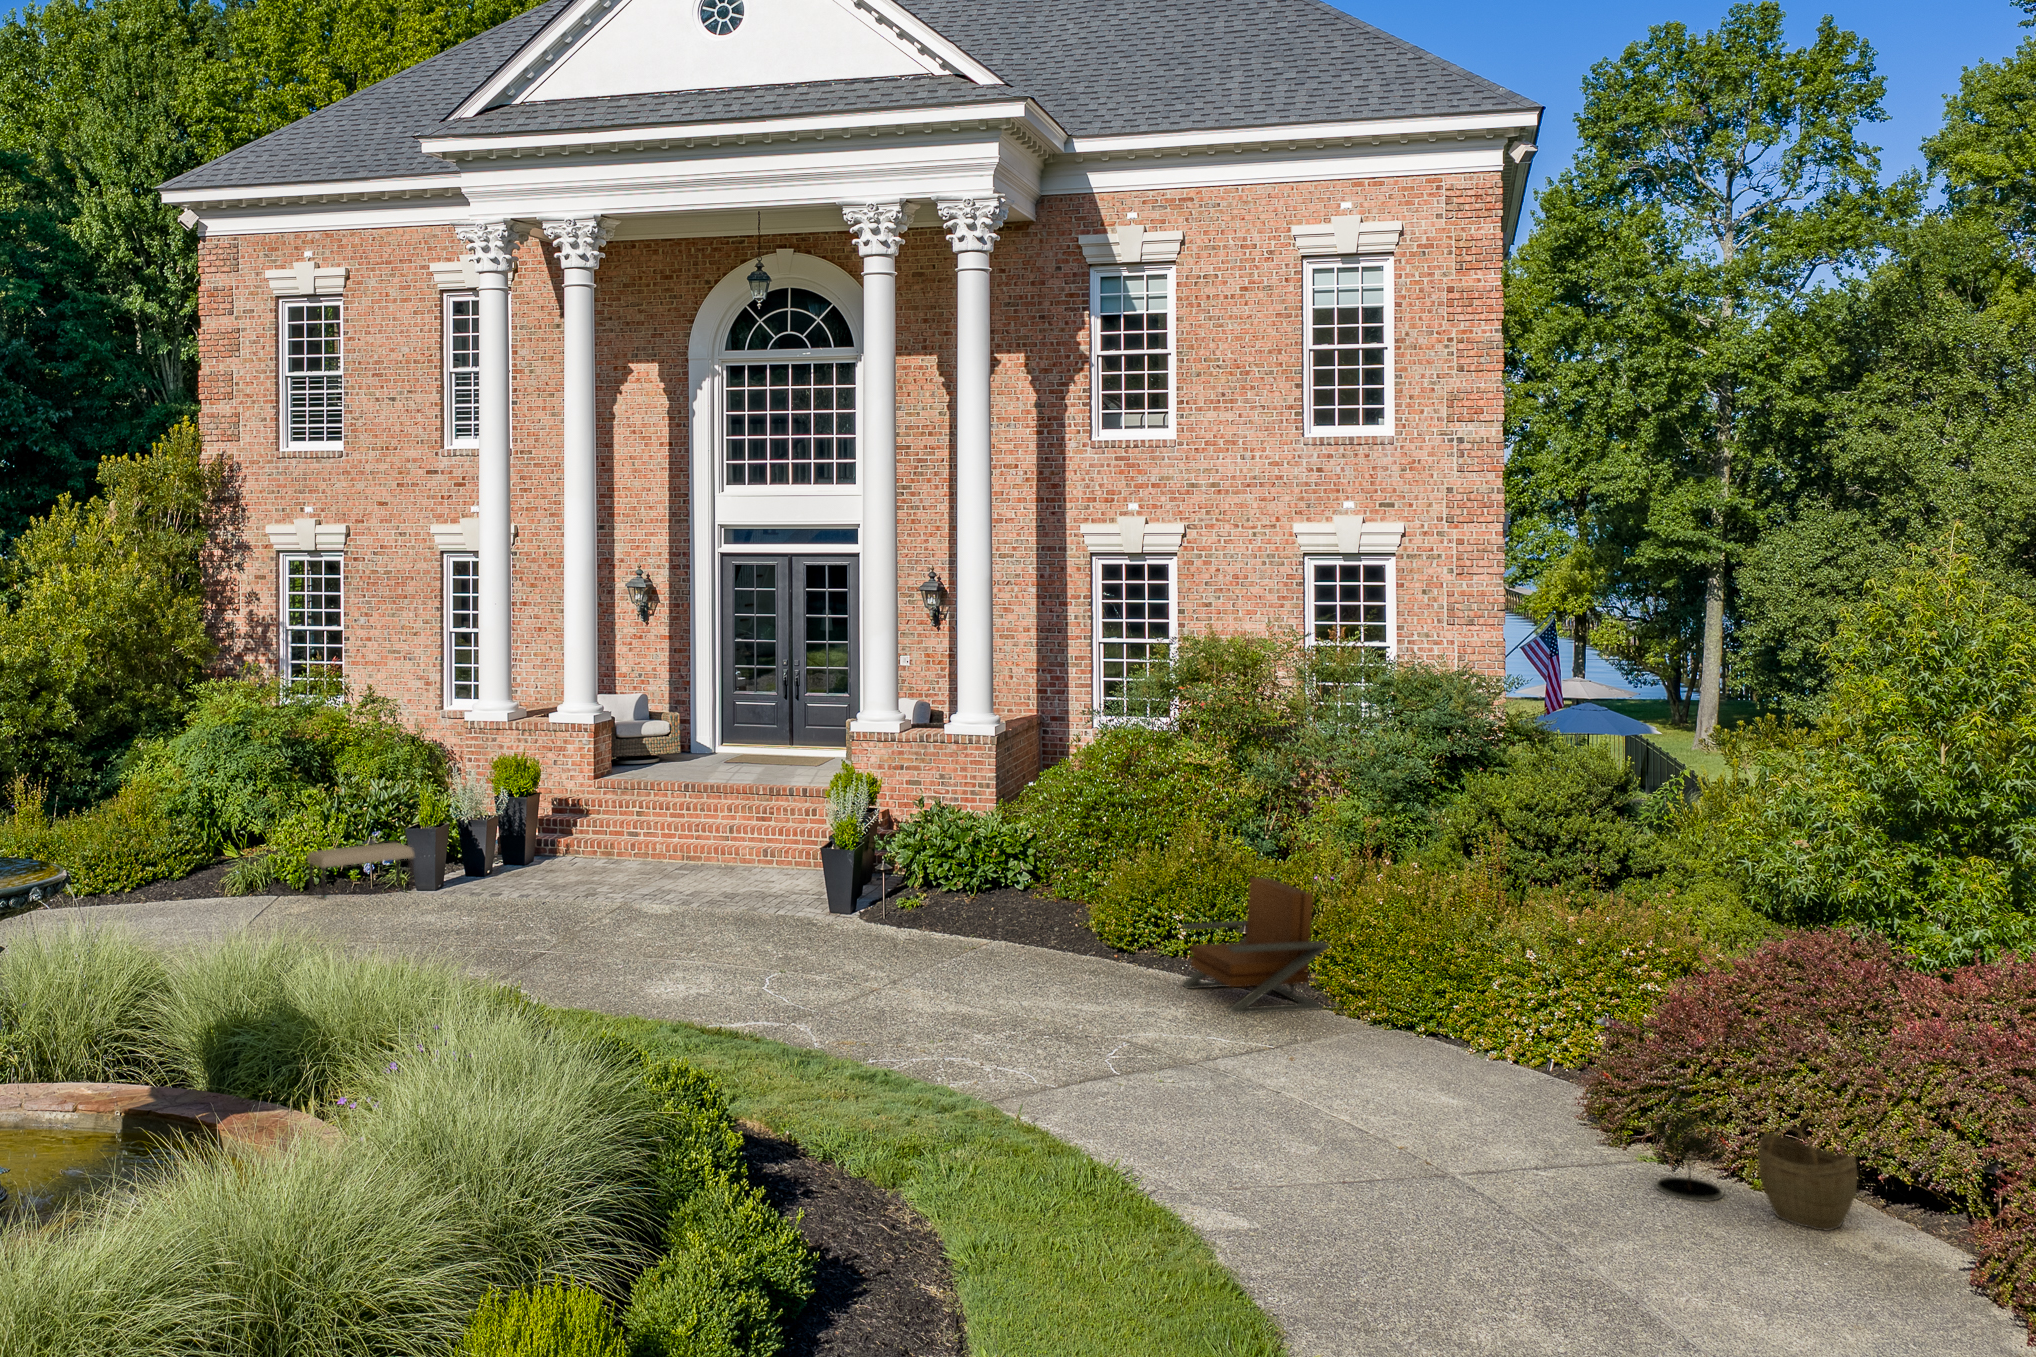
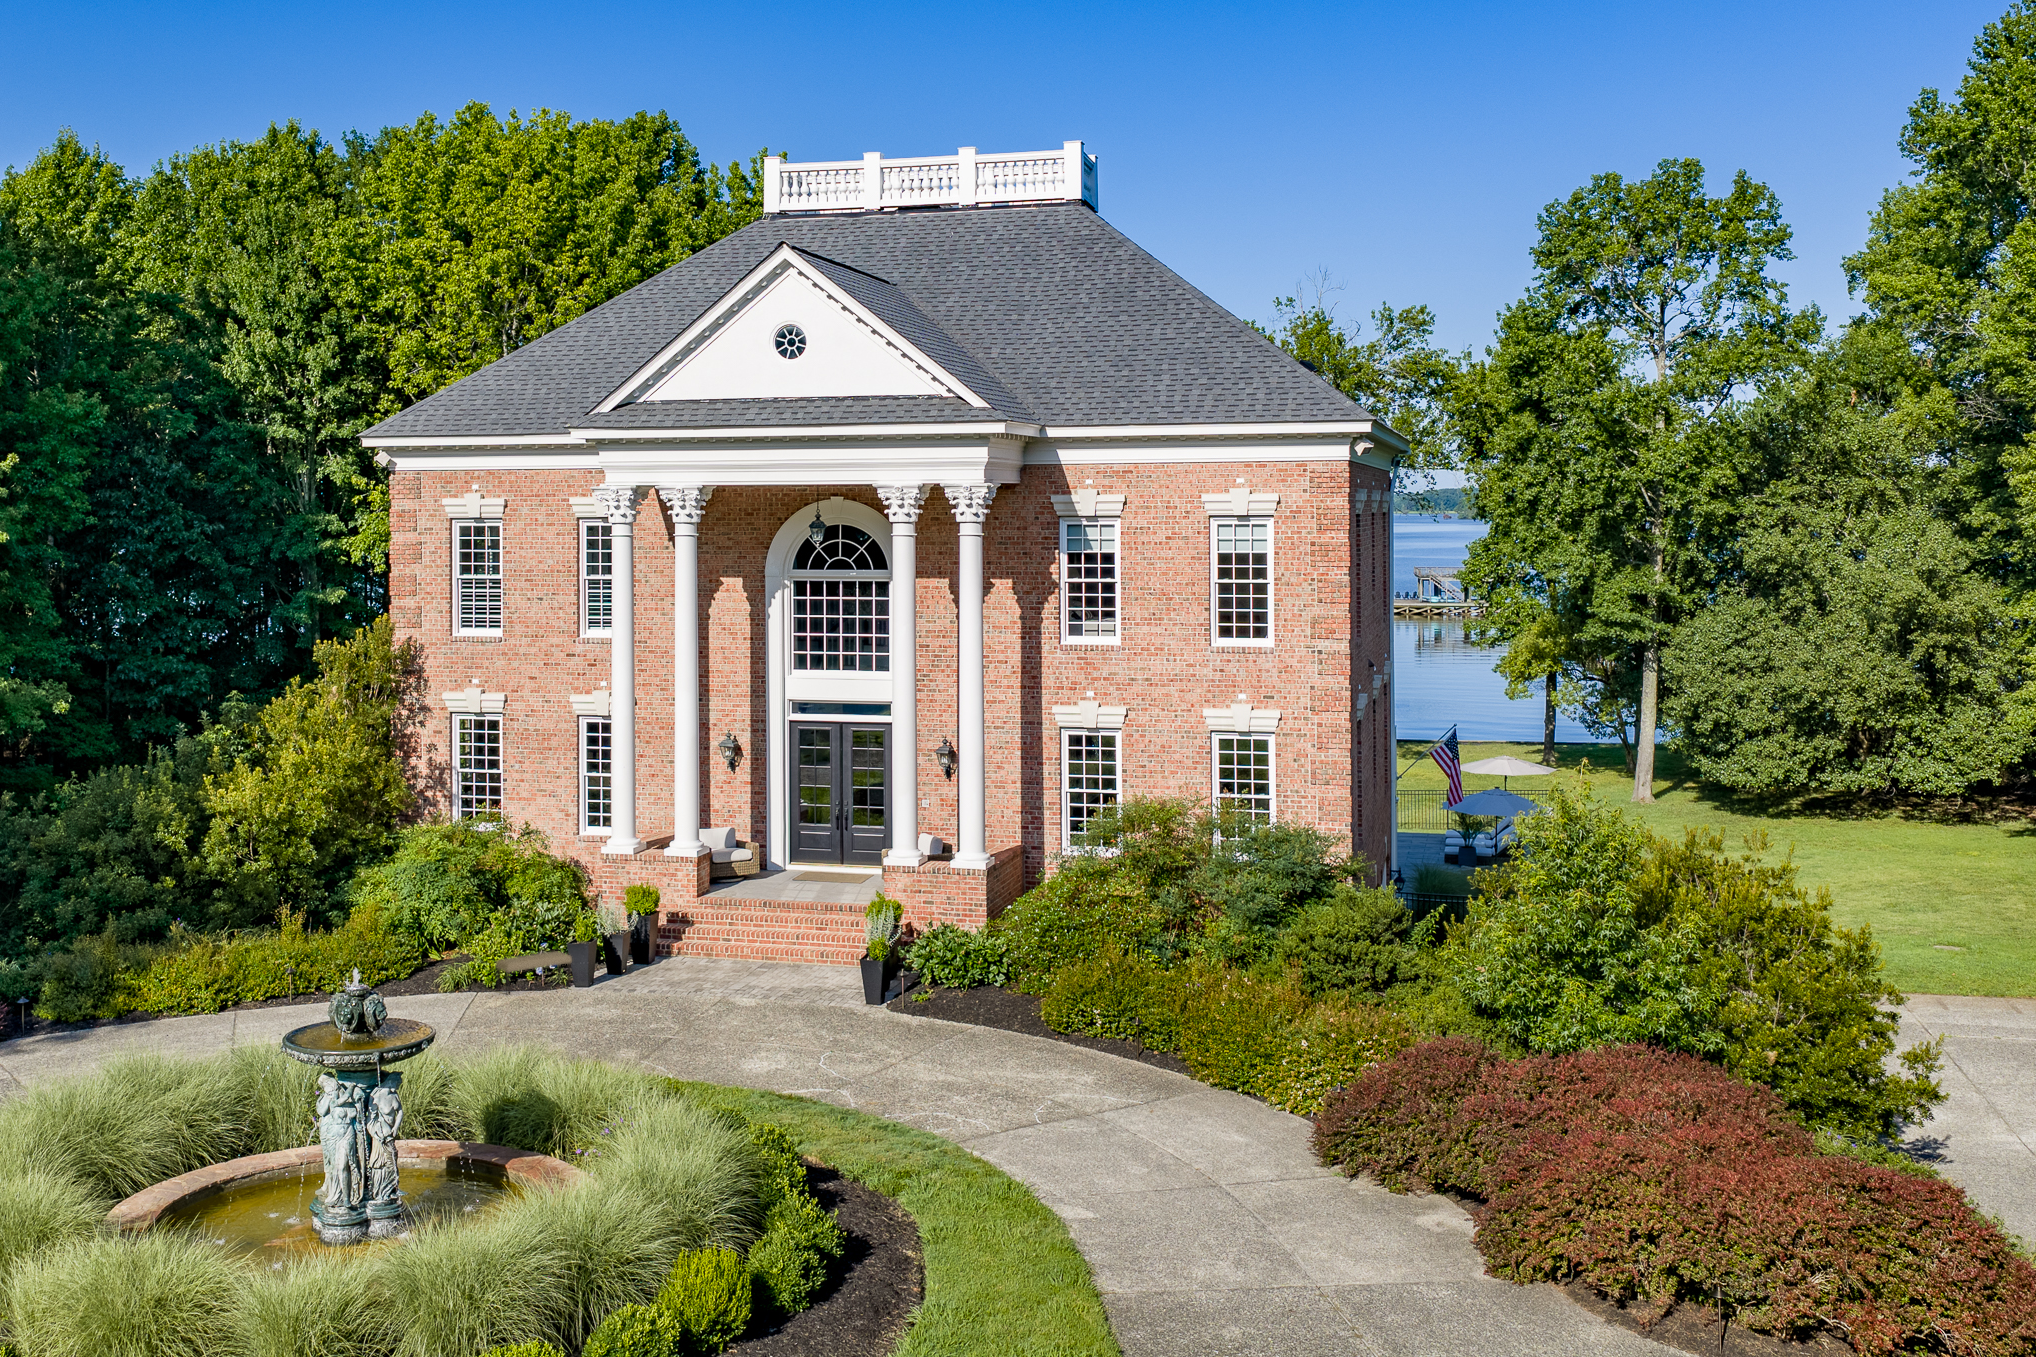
lounge chair: present [1182,877,1329,1013] -> none [1096,985,1188,1079]
potted tree: present [1652,1082,1726,1201] -> none [1329,1126,1374,1197]
woven basket: present [1758,1118,1857,1230] -> none [1384,1148,1435,1213]

